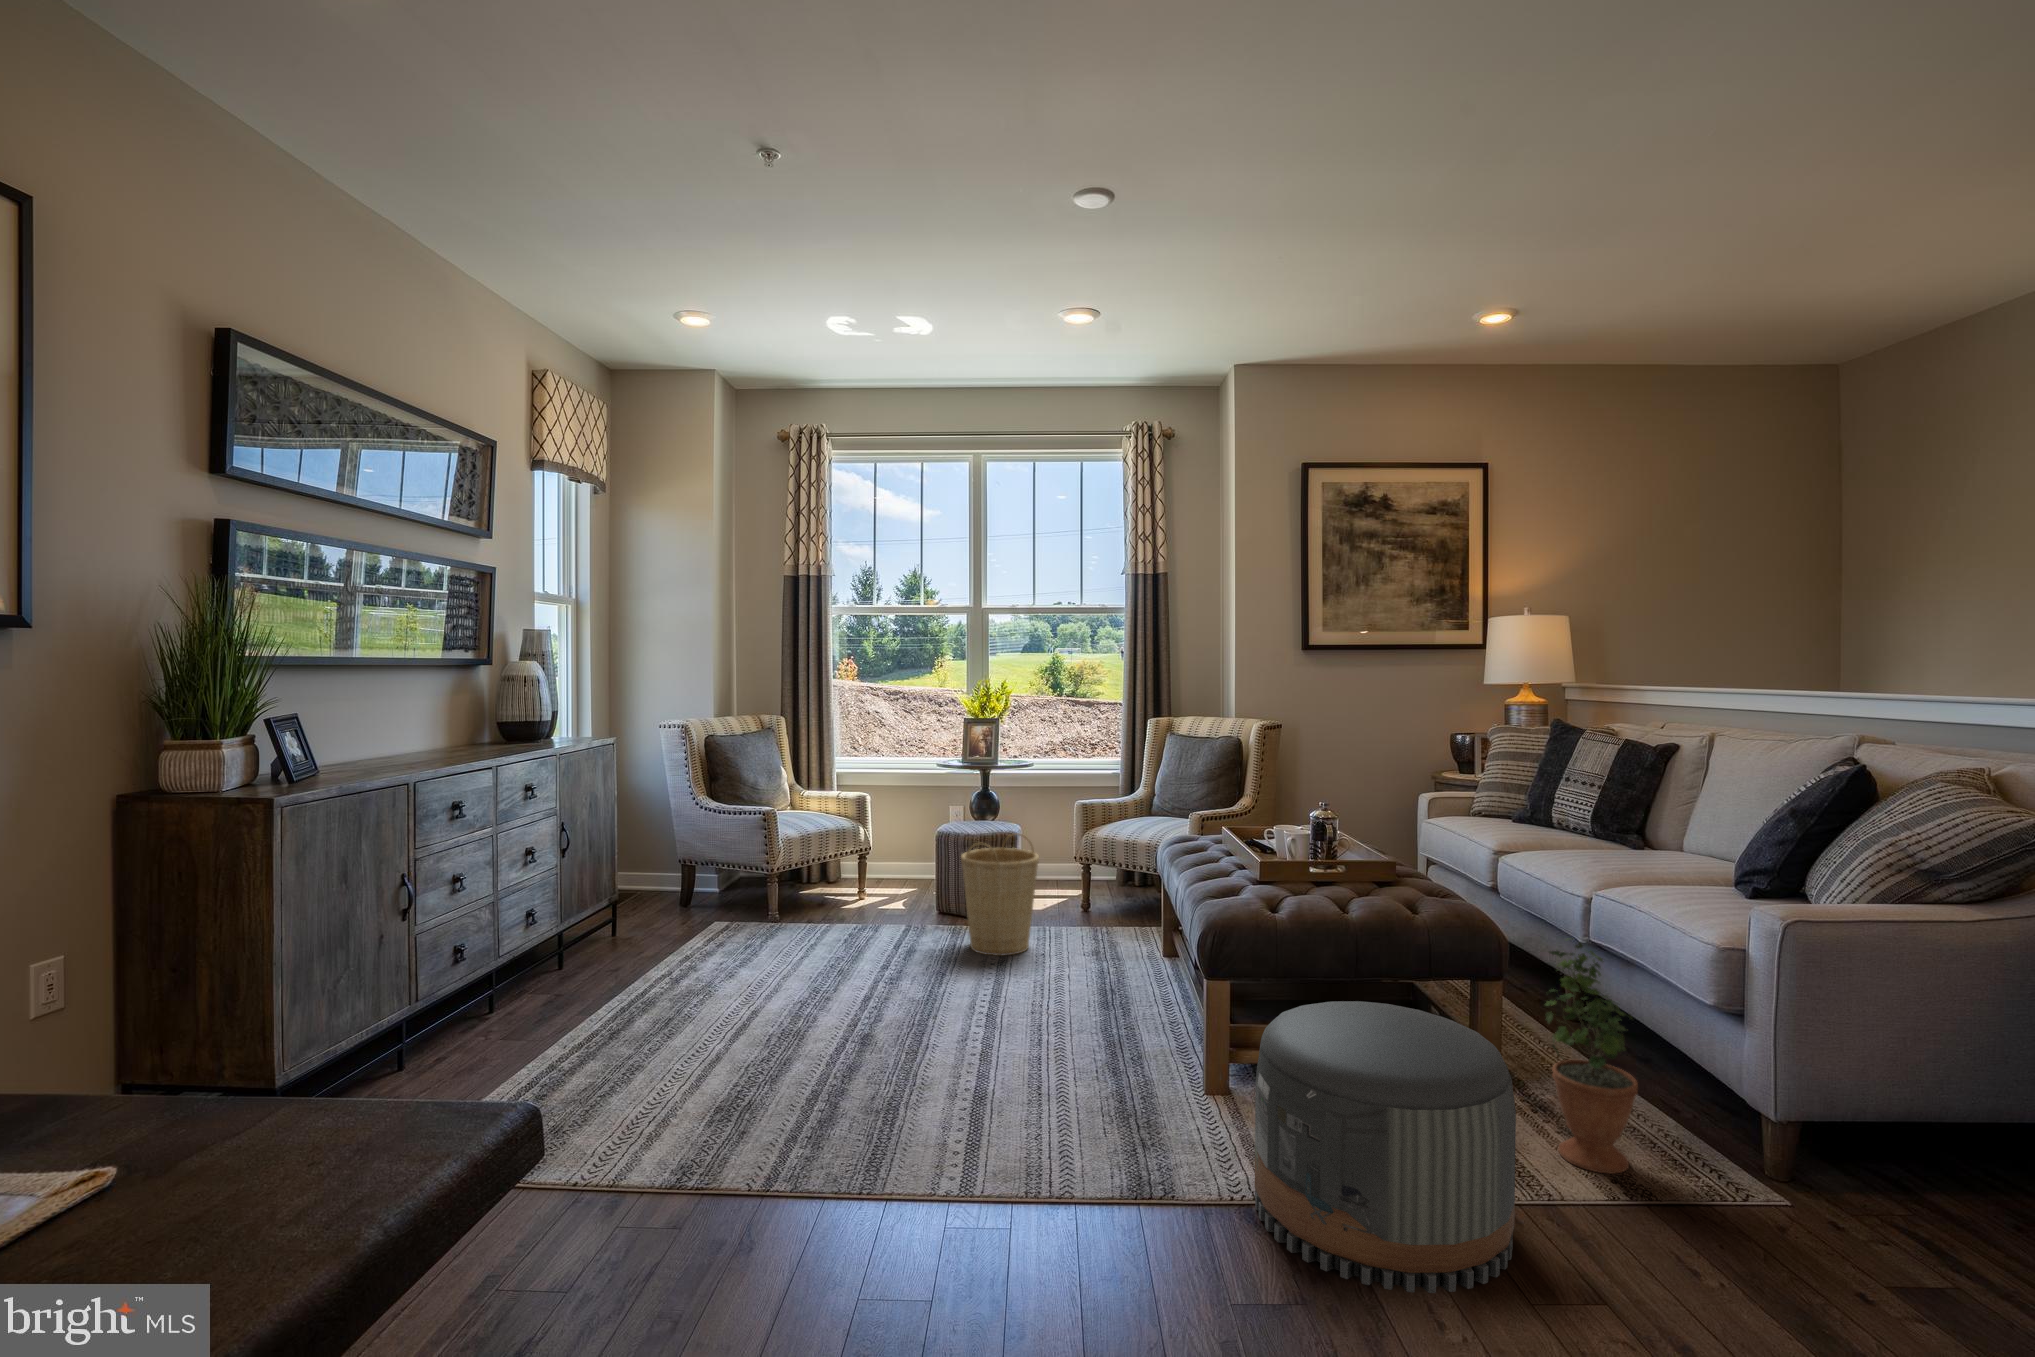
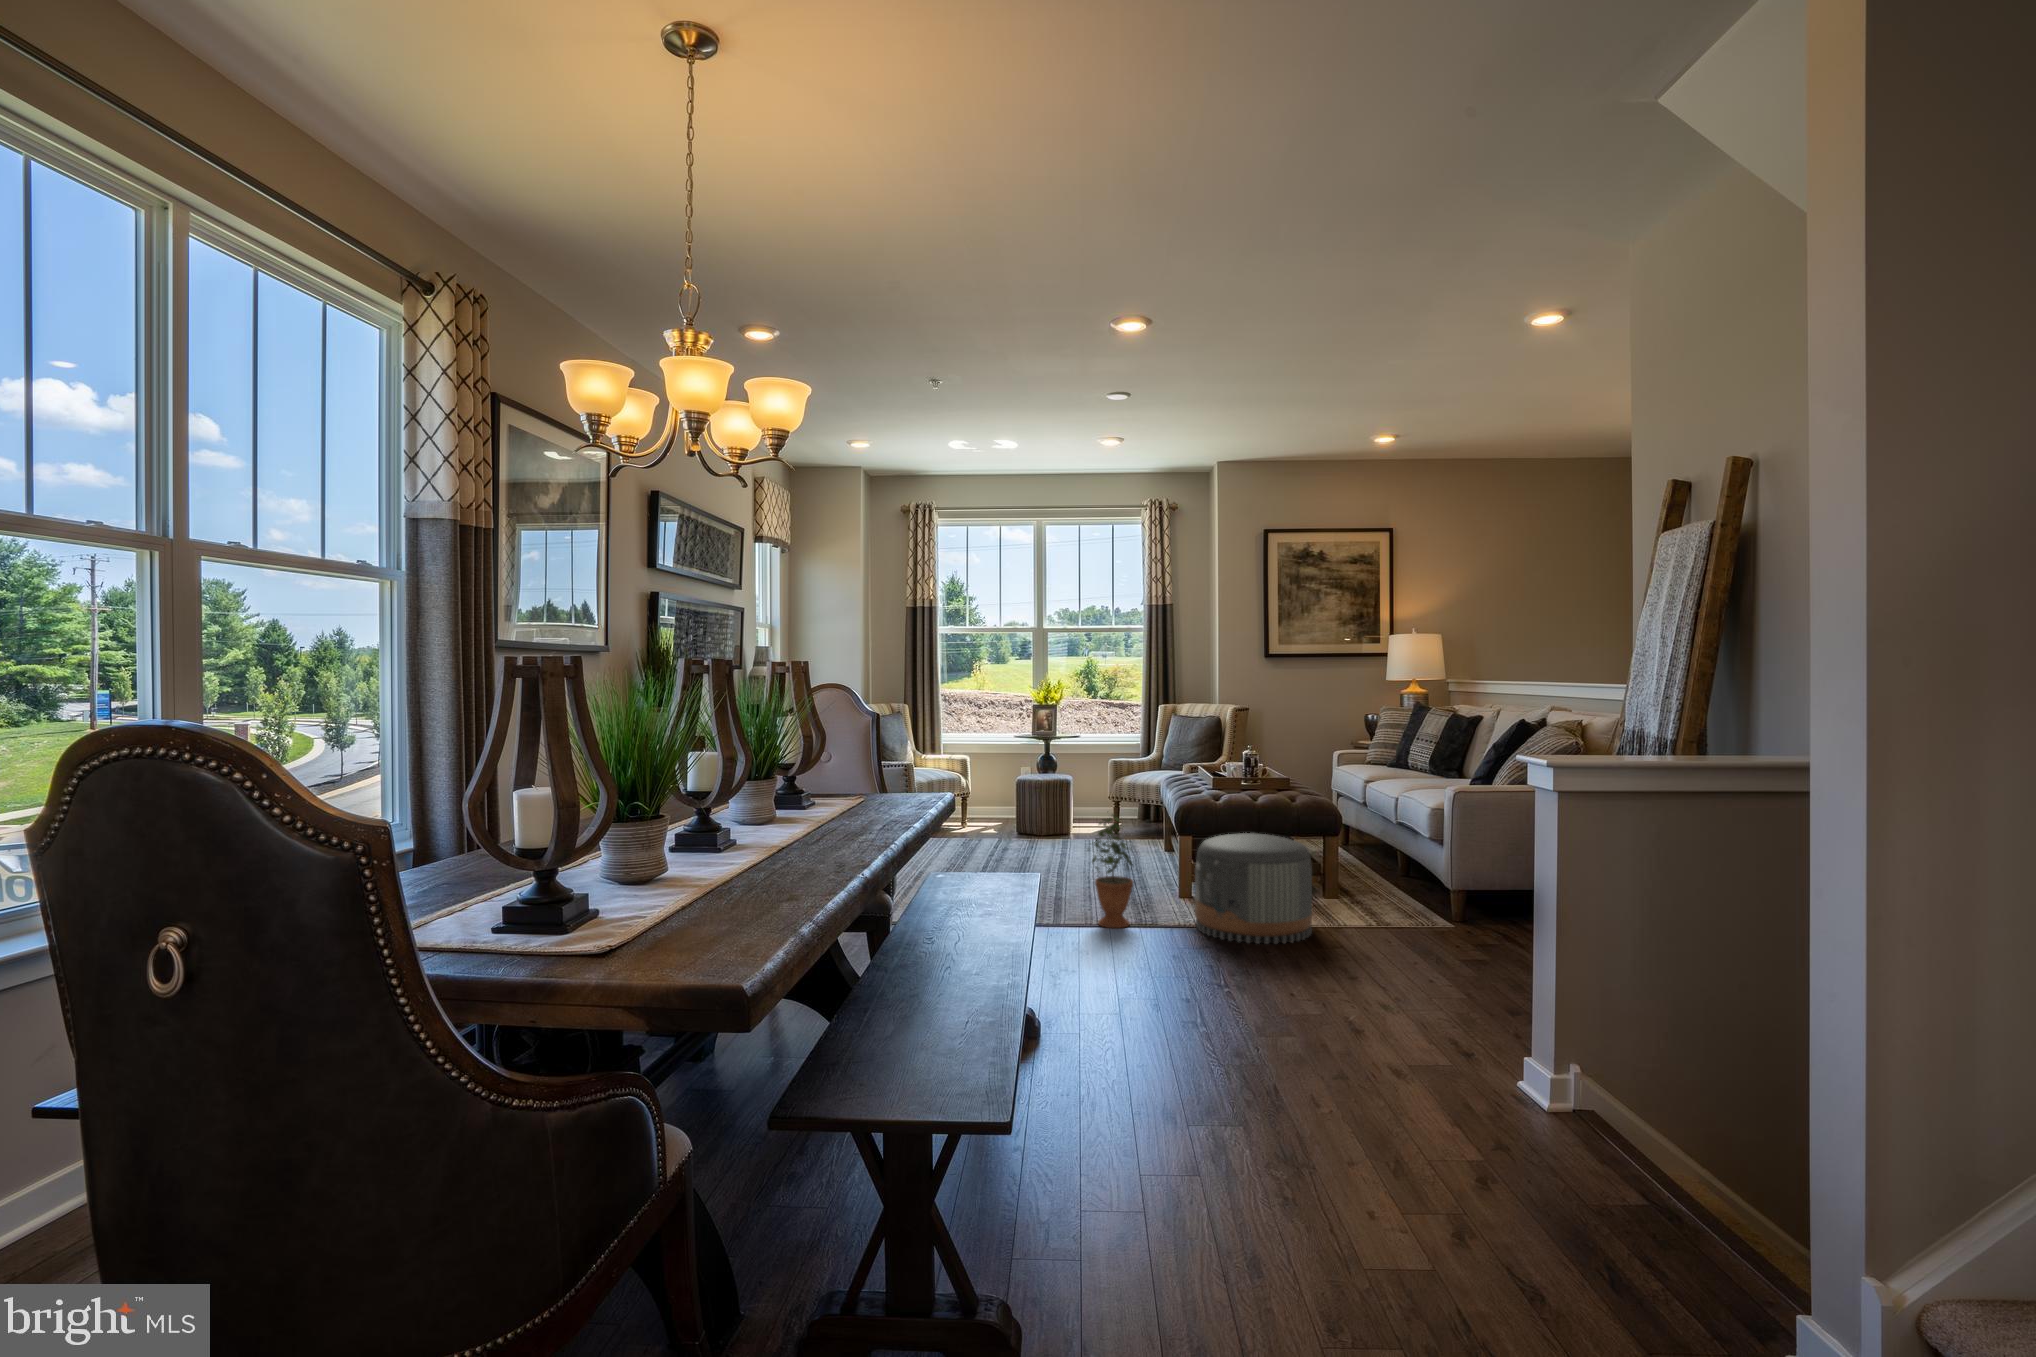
basket: present [961,833,1039,956] -> none [1036,777,1086,852]
potted plant: present [1545,942,1638,1174] -> present [1092,814,1133,928]

